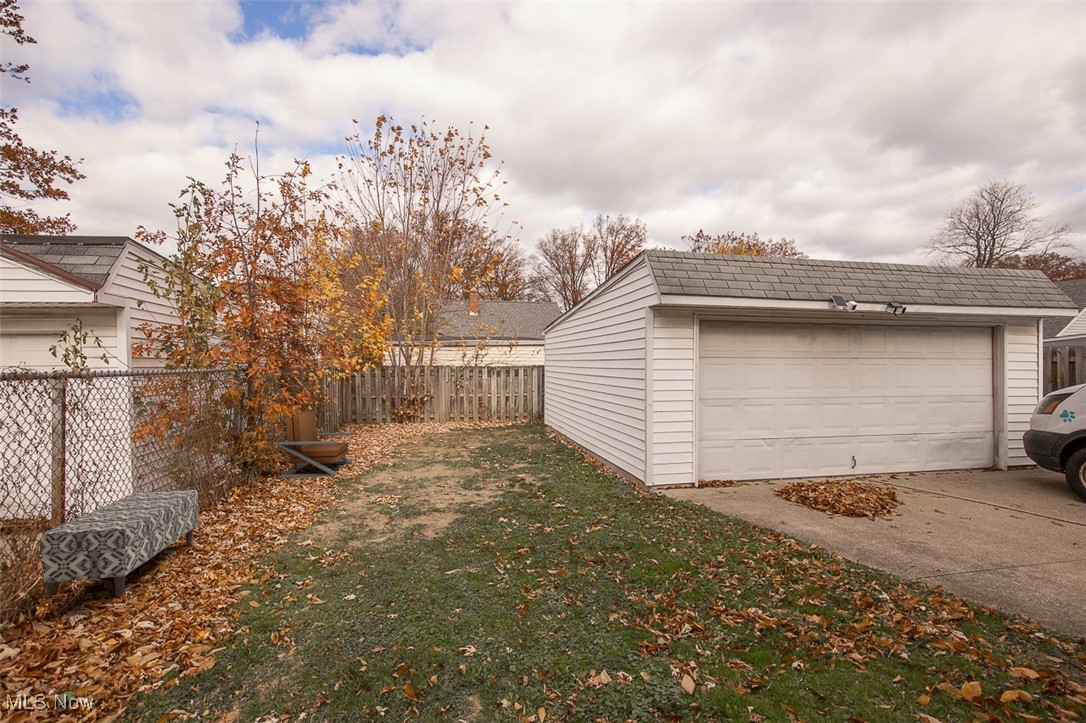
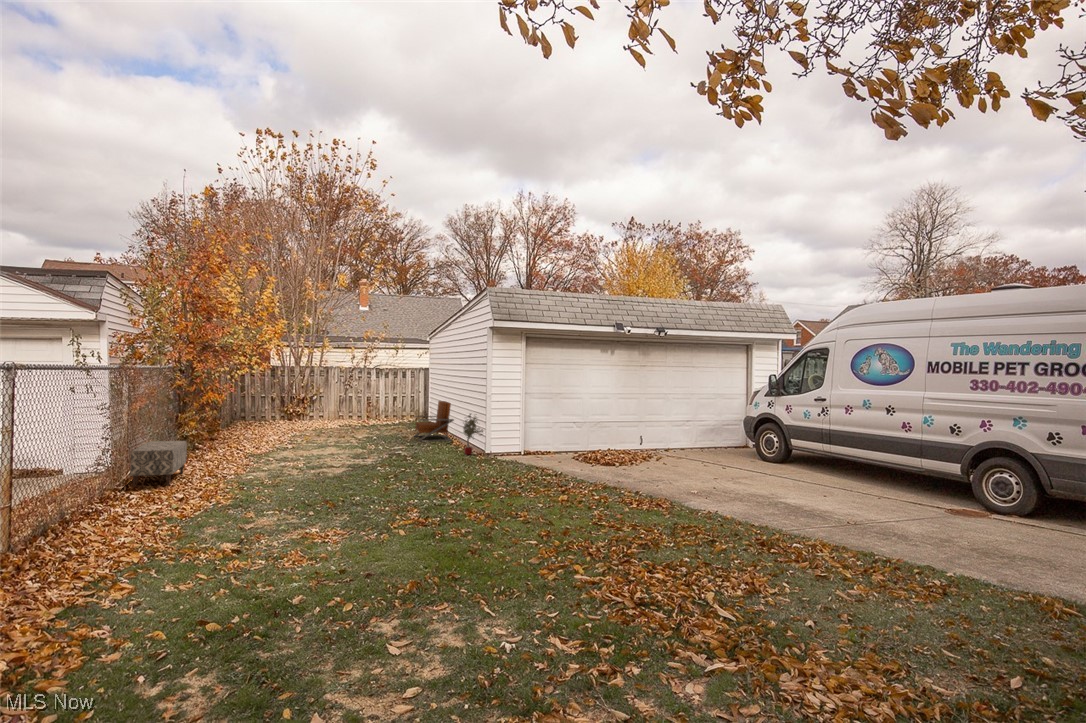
lounge chair: present [277,411,352,478] -> present [414,401,454,442]
potted tree: none [613,429,645,489] -> present [463,414,483,455]

